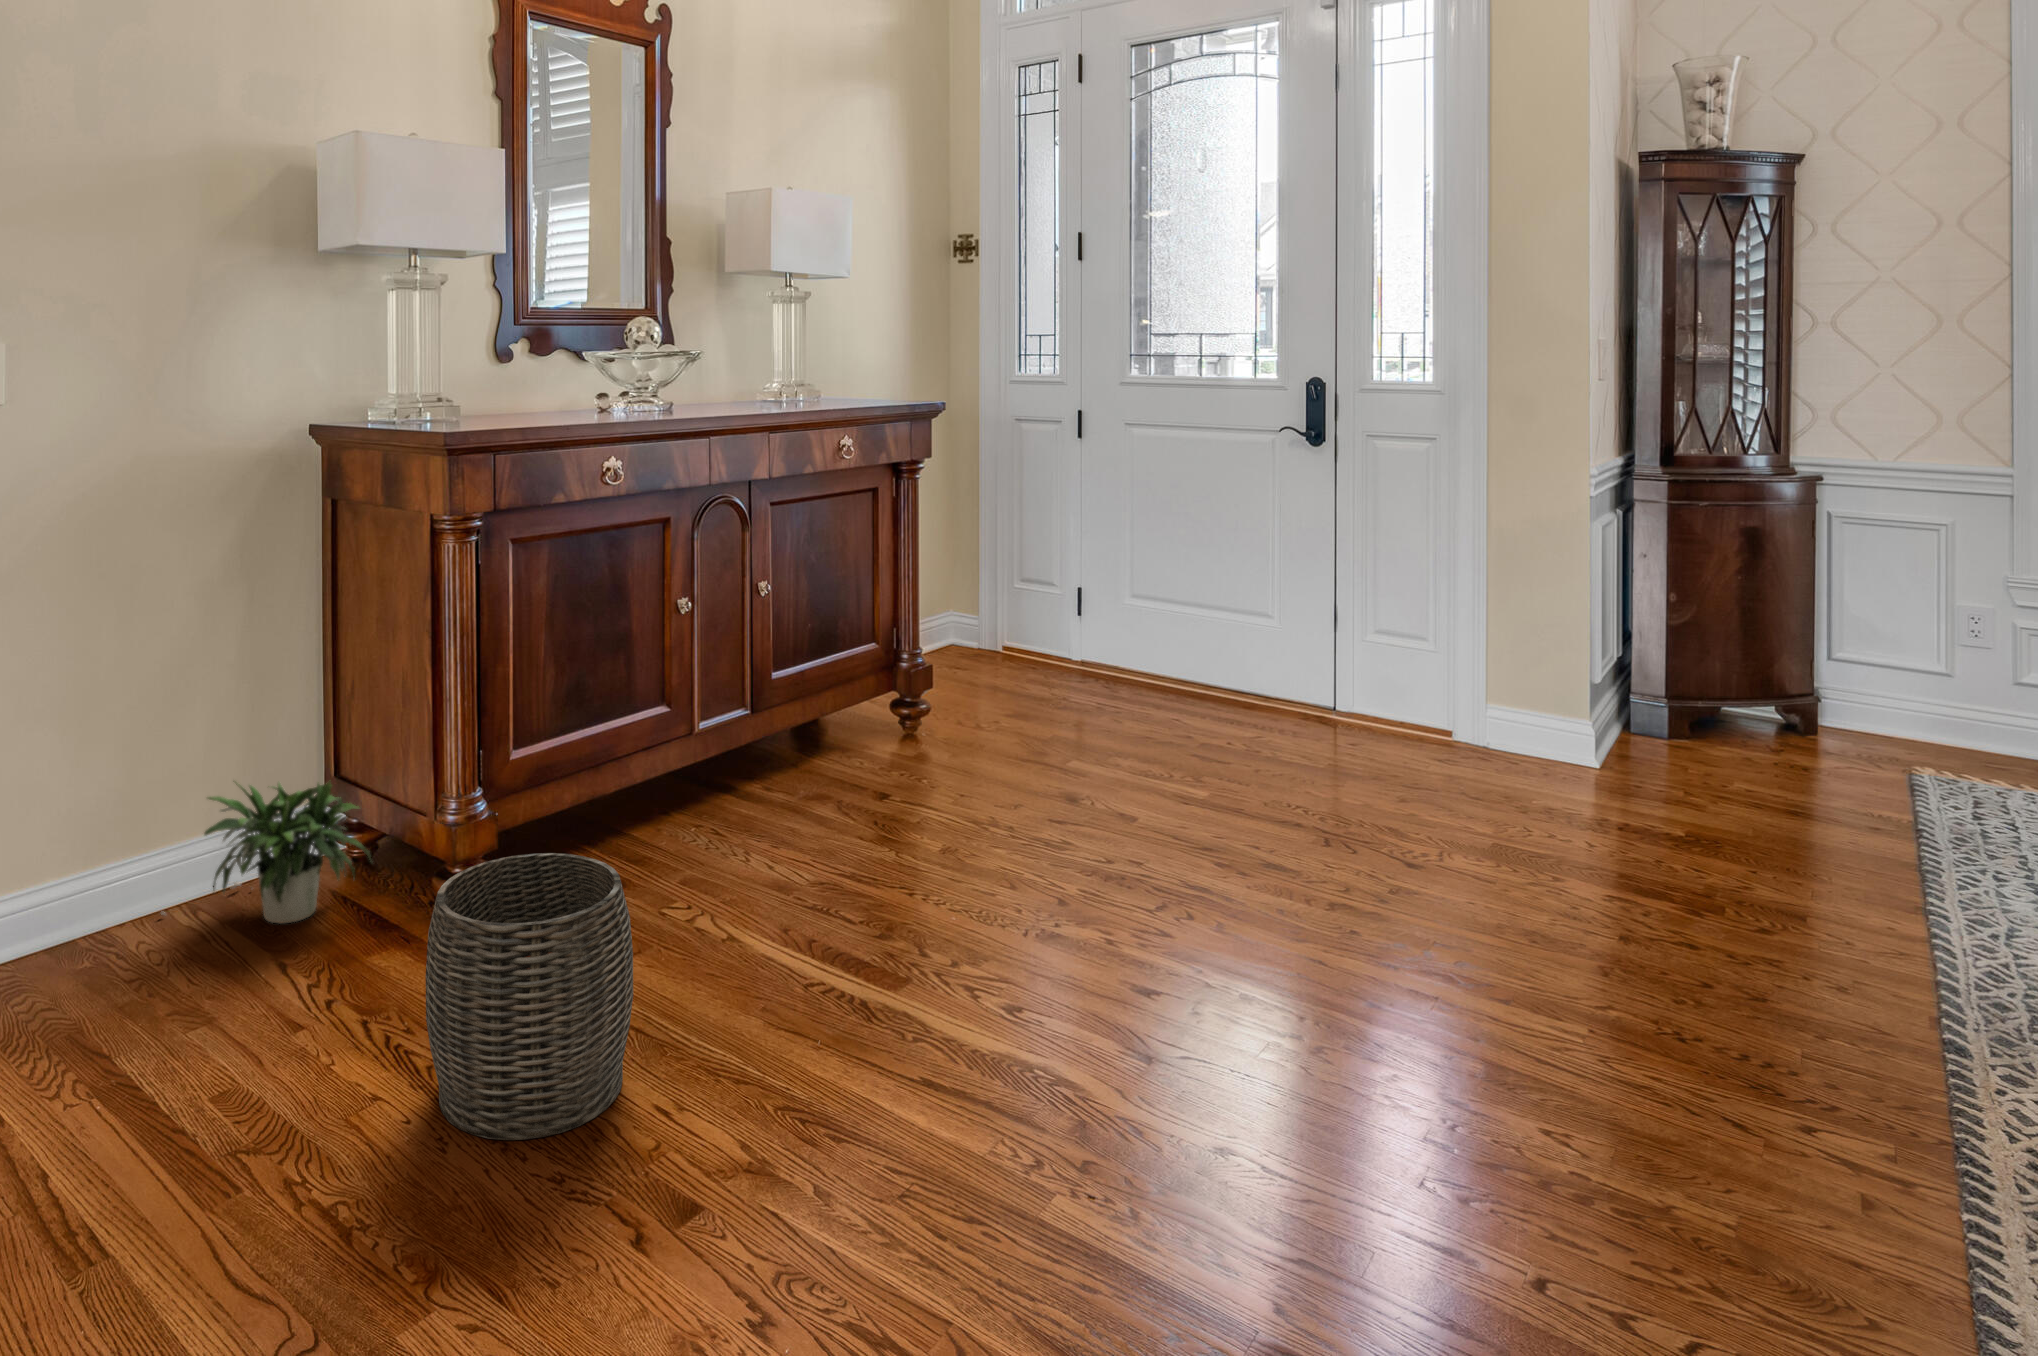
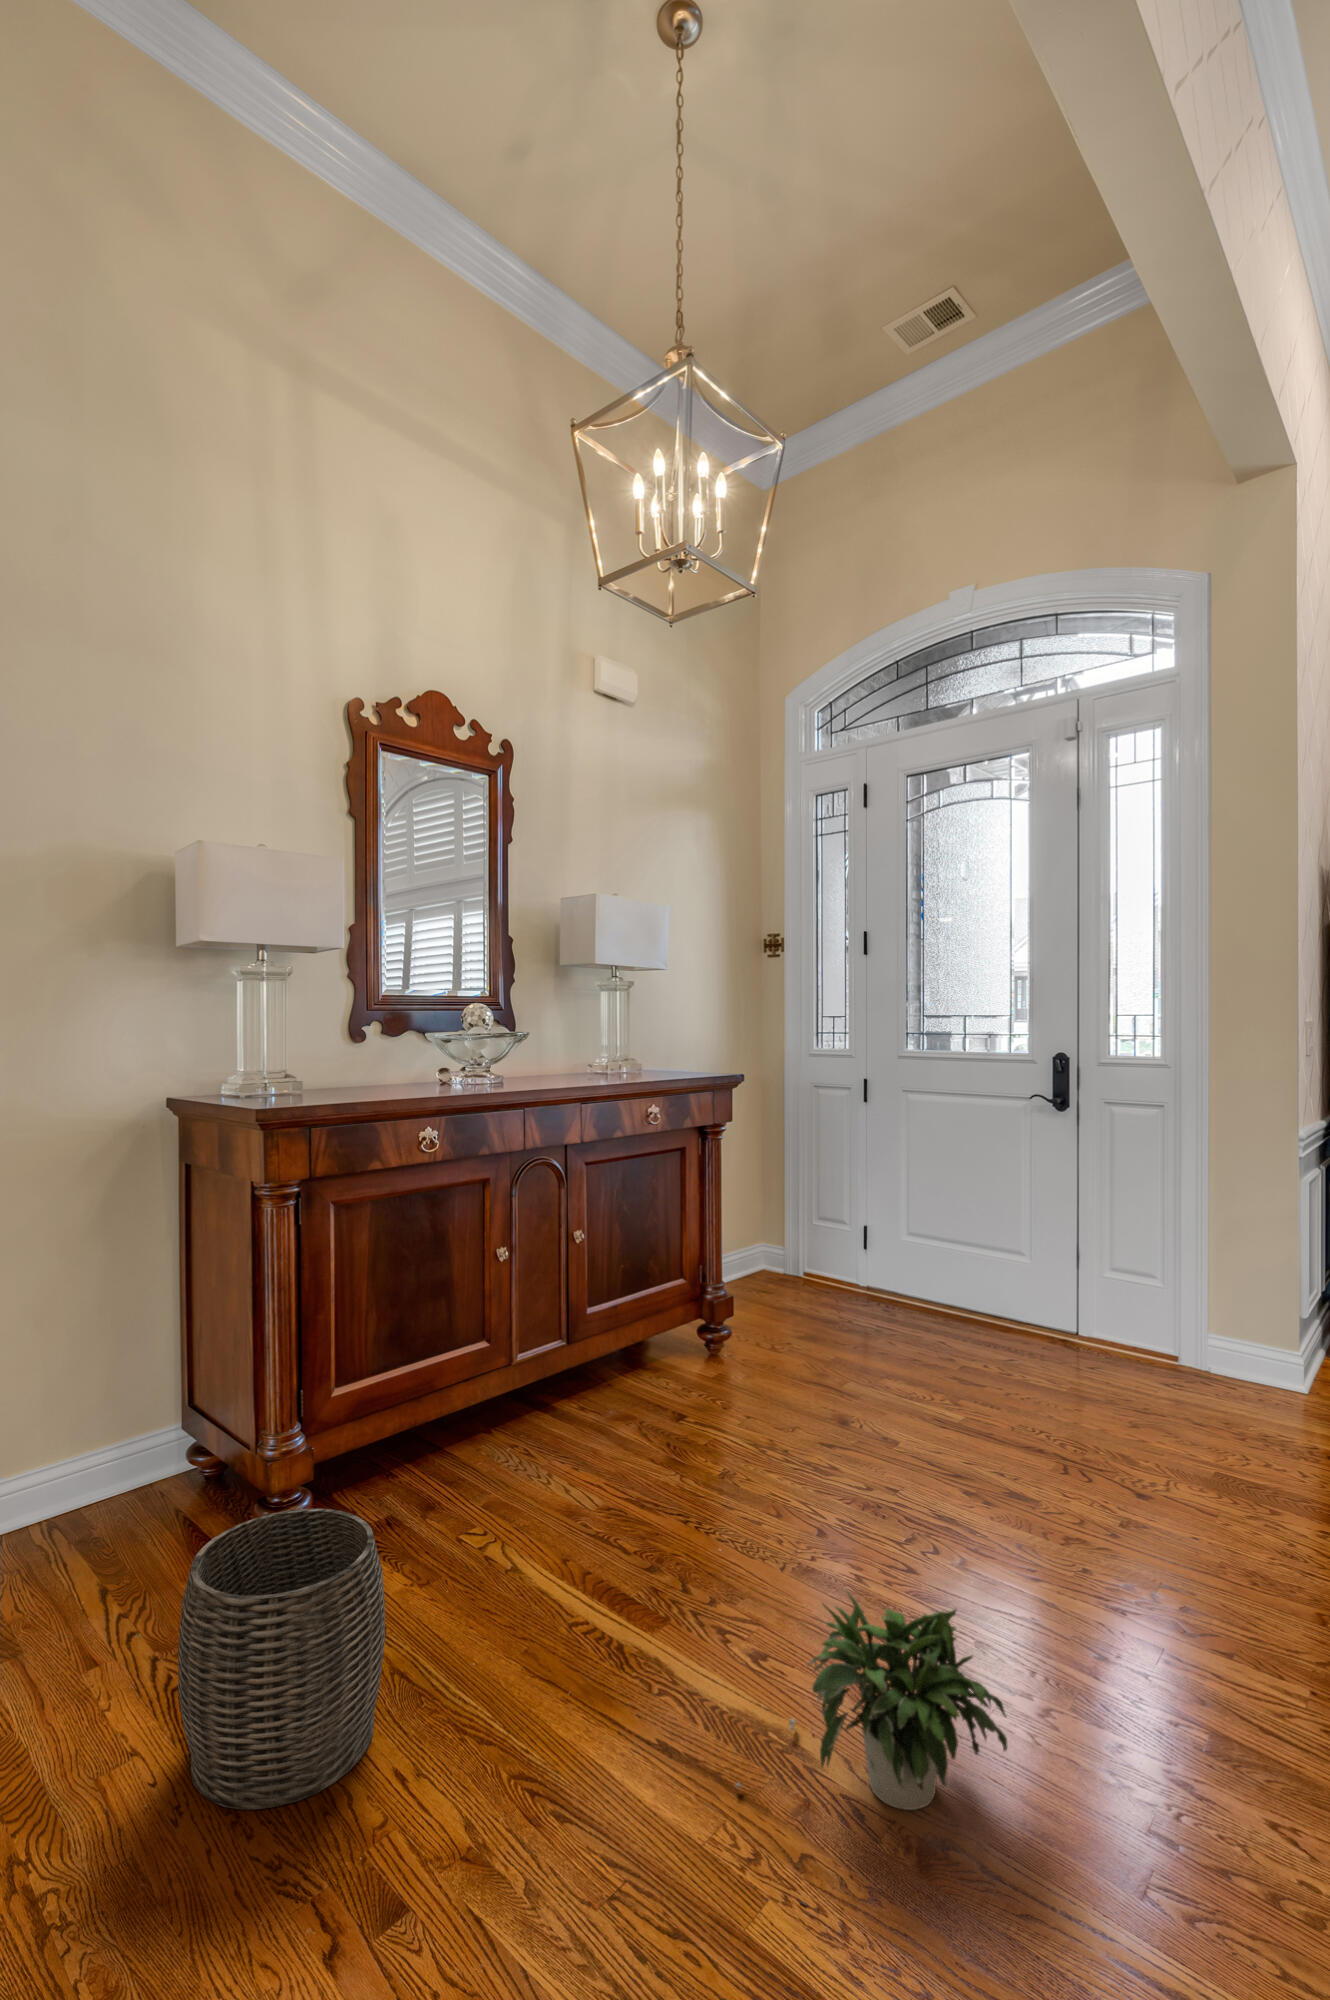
potted plant: present [161,782,371,923] -> present [736,1591,1007,1810]

